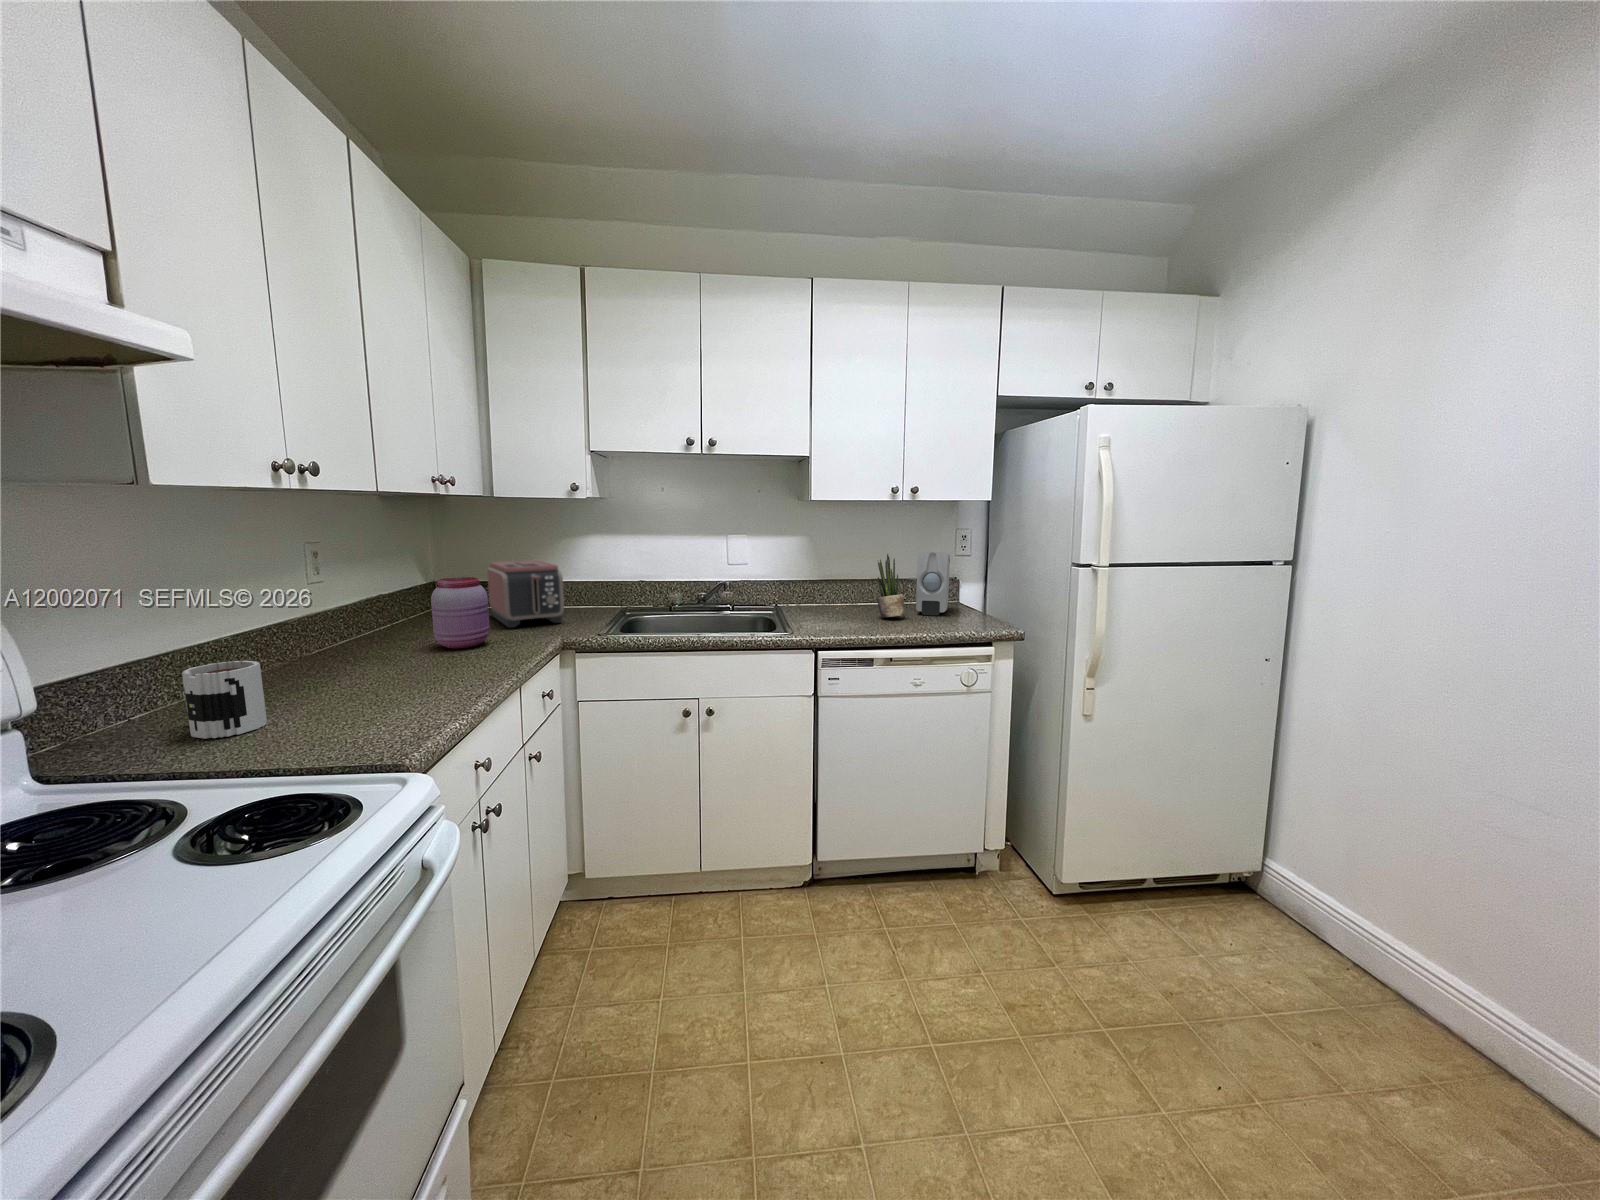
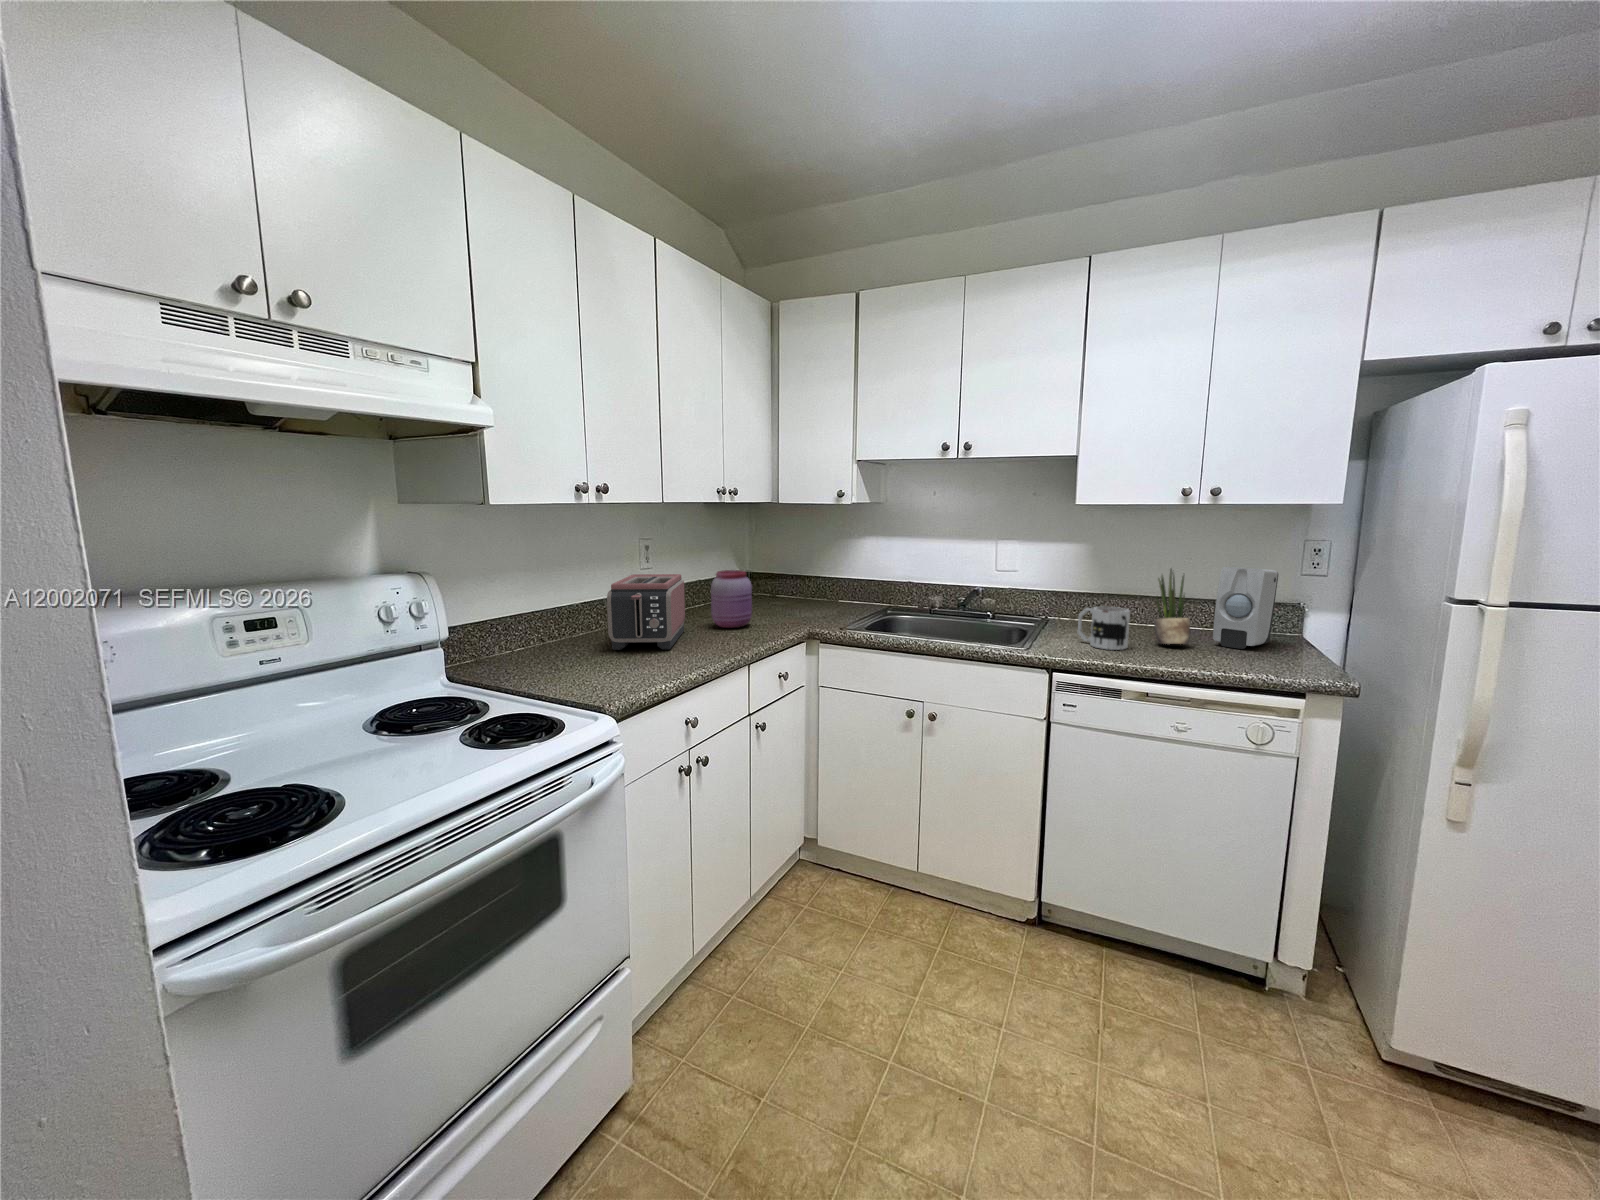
toaster: present [487,560,564,628] -> present [607,574,685,650]
mug: present [182,661,267,739] -> present [1078,607,1130,650]

